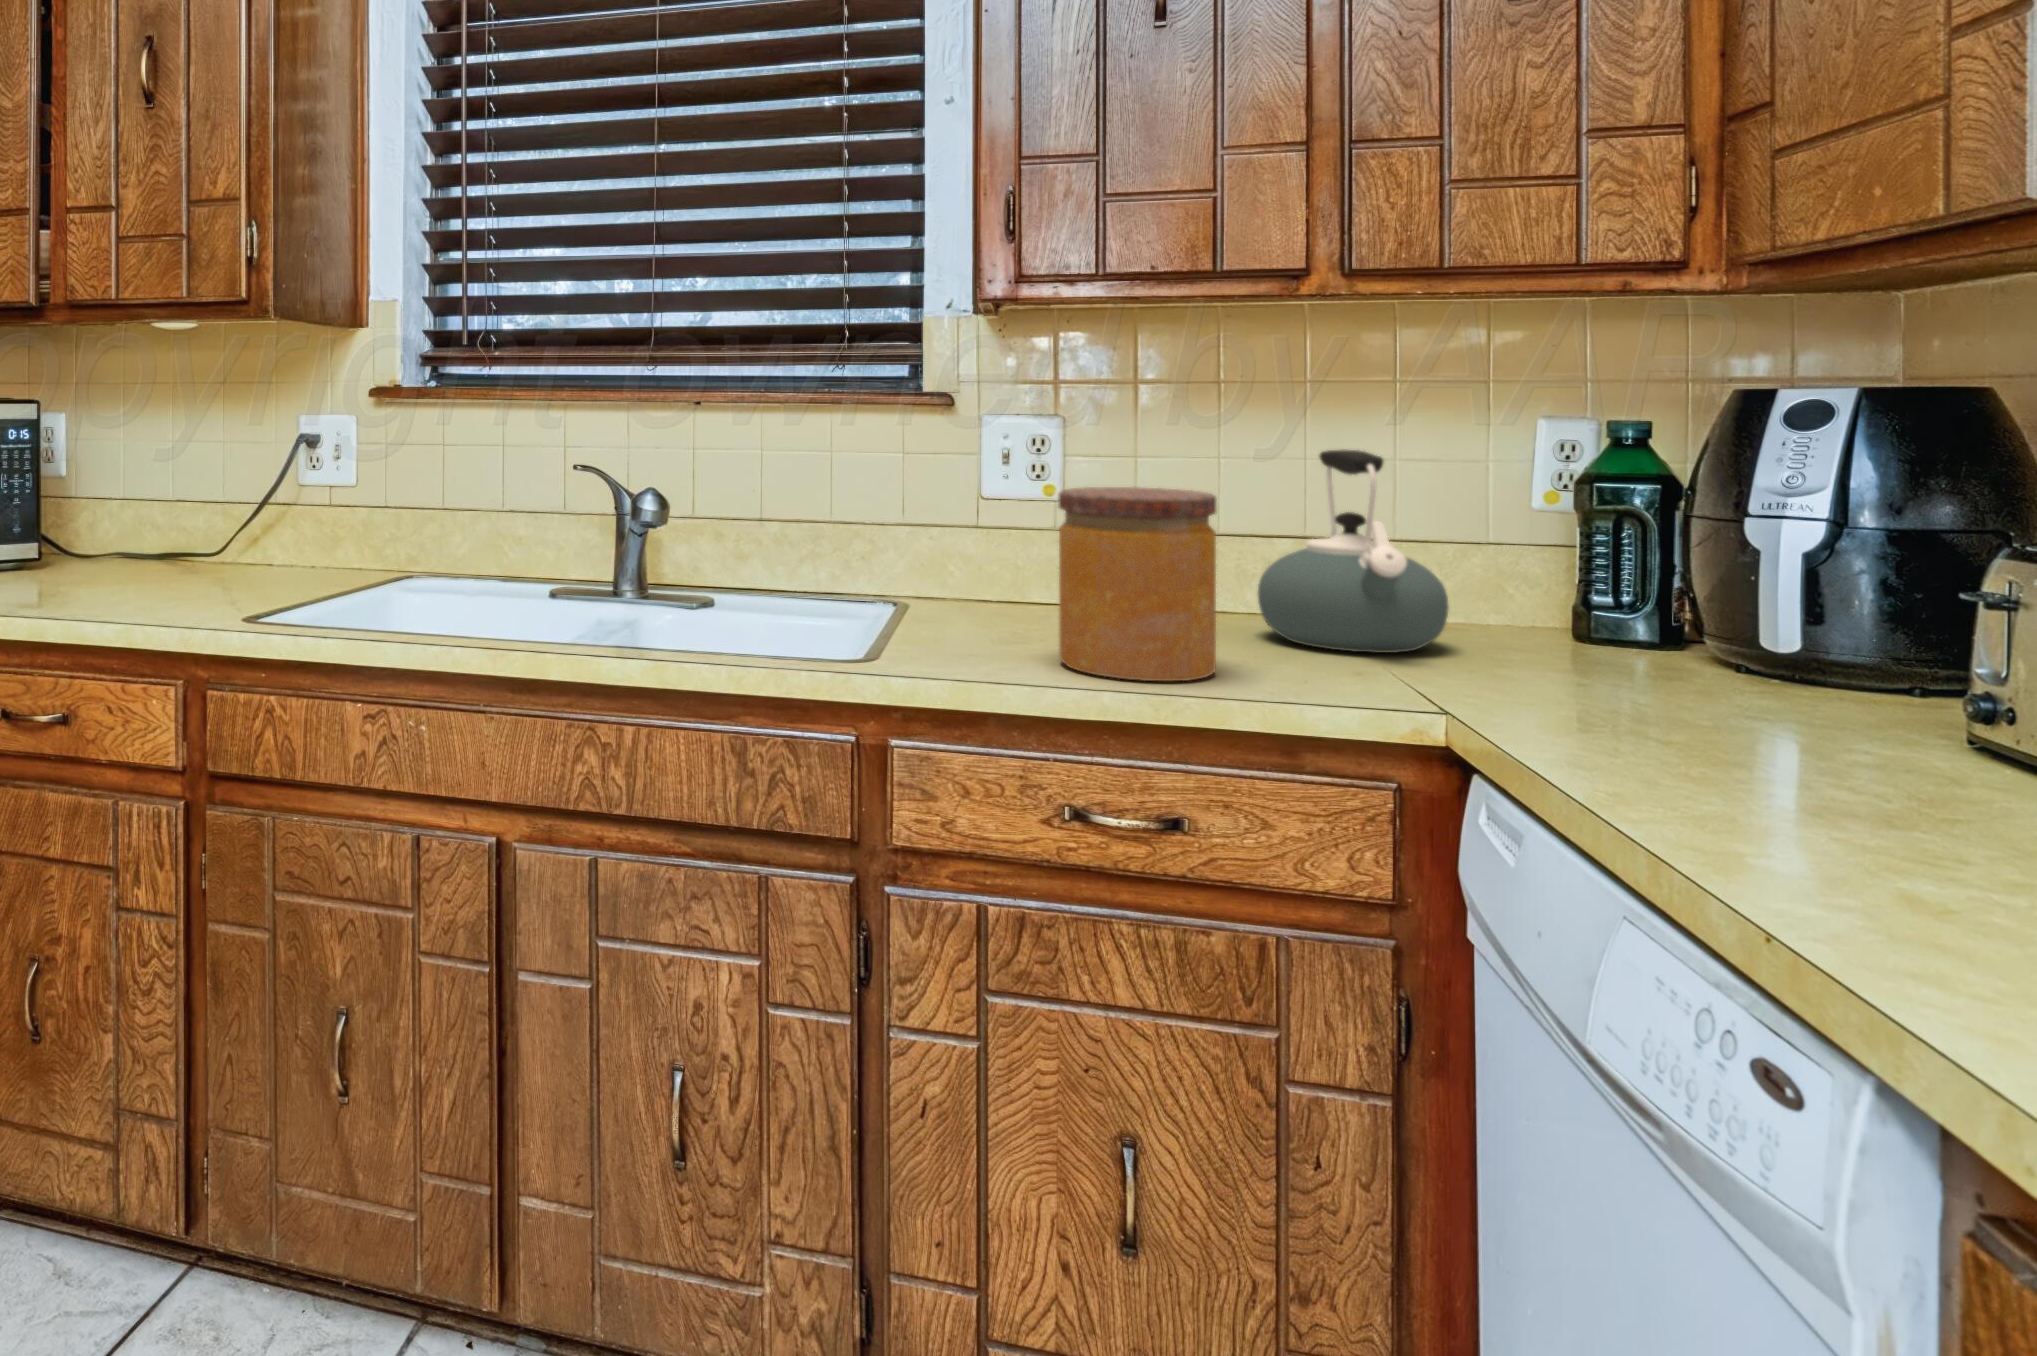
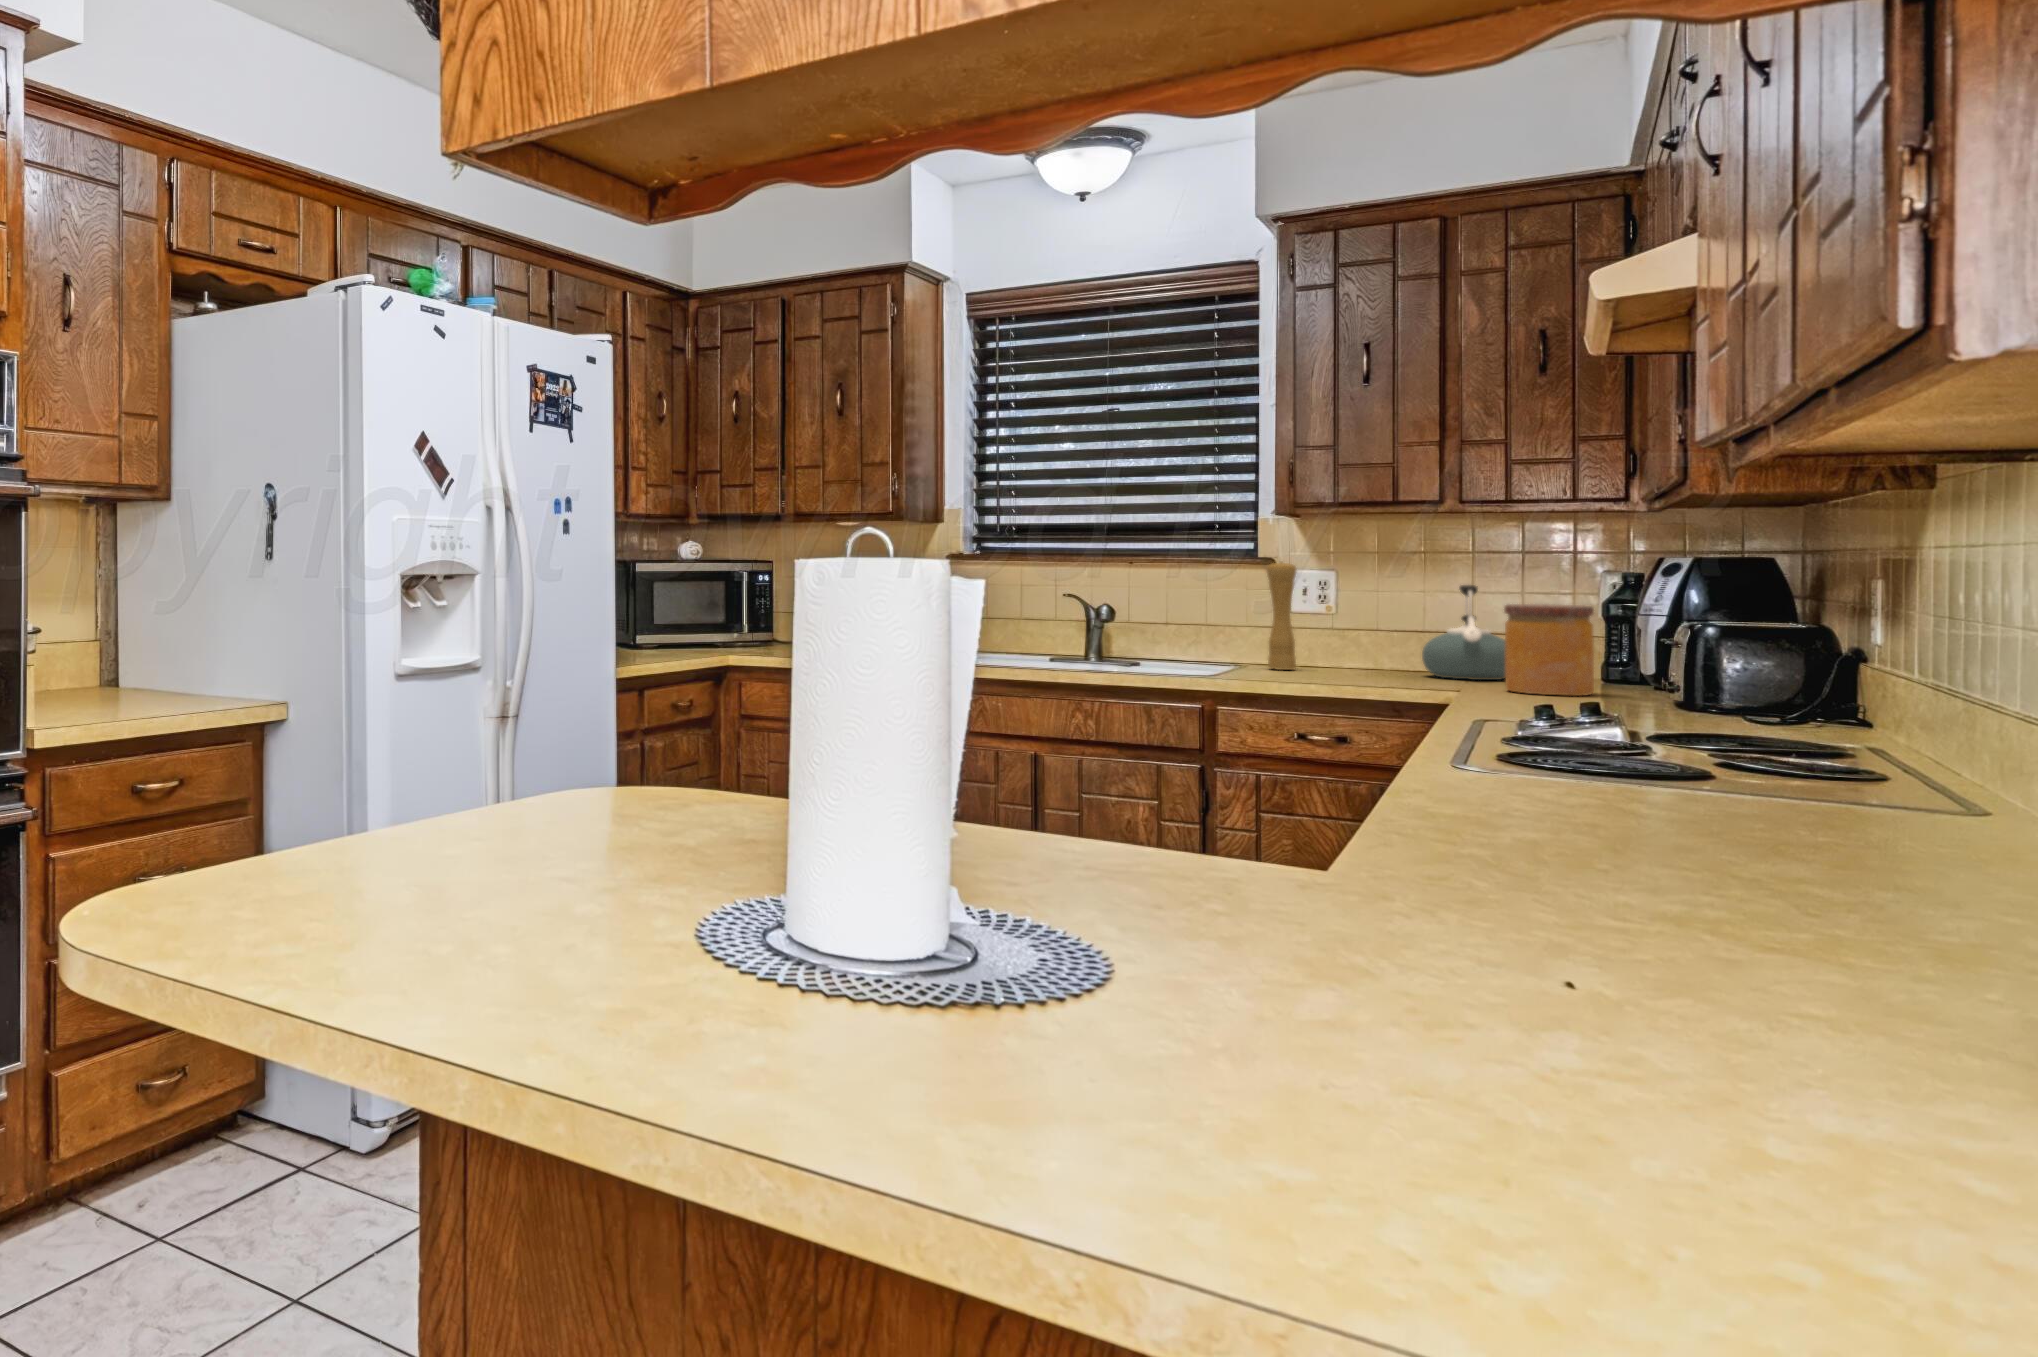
pepper mill: none [958,401,1016,626] -> present [1267,562,1297,670]
jar: present [1058,487,1217,681] -> present [1504,604,1594,696]

